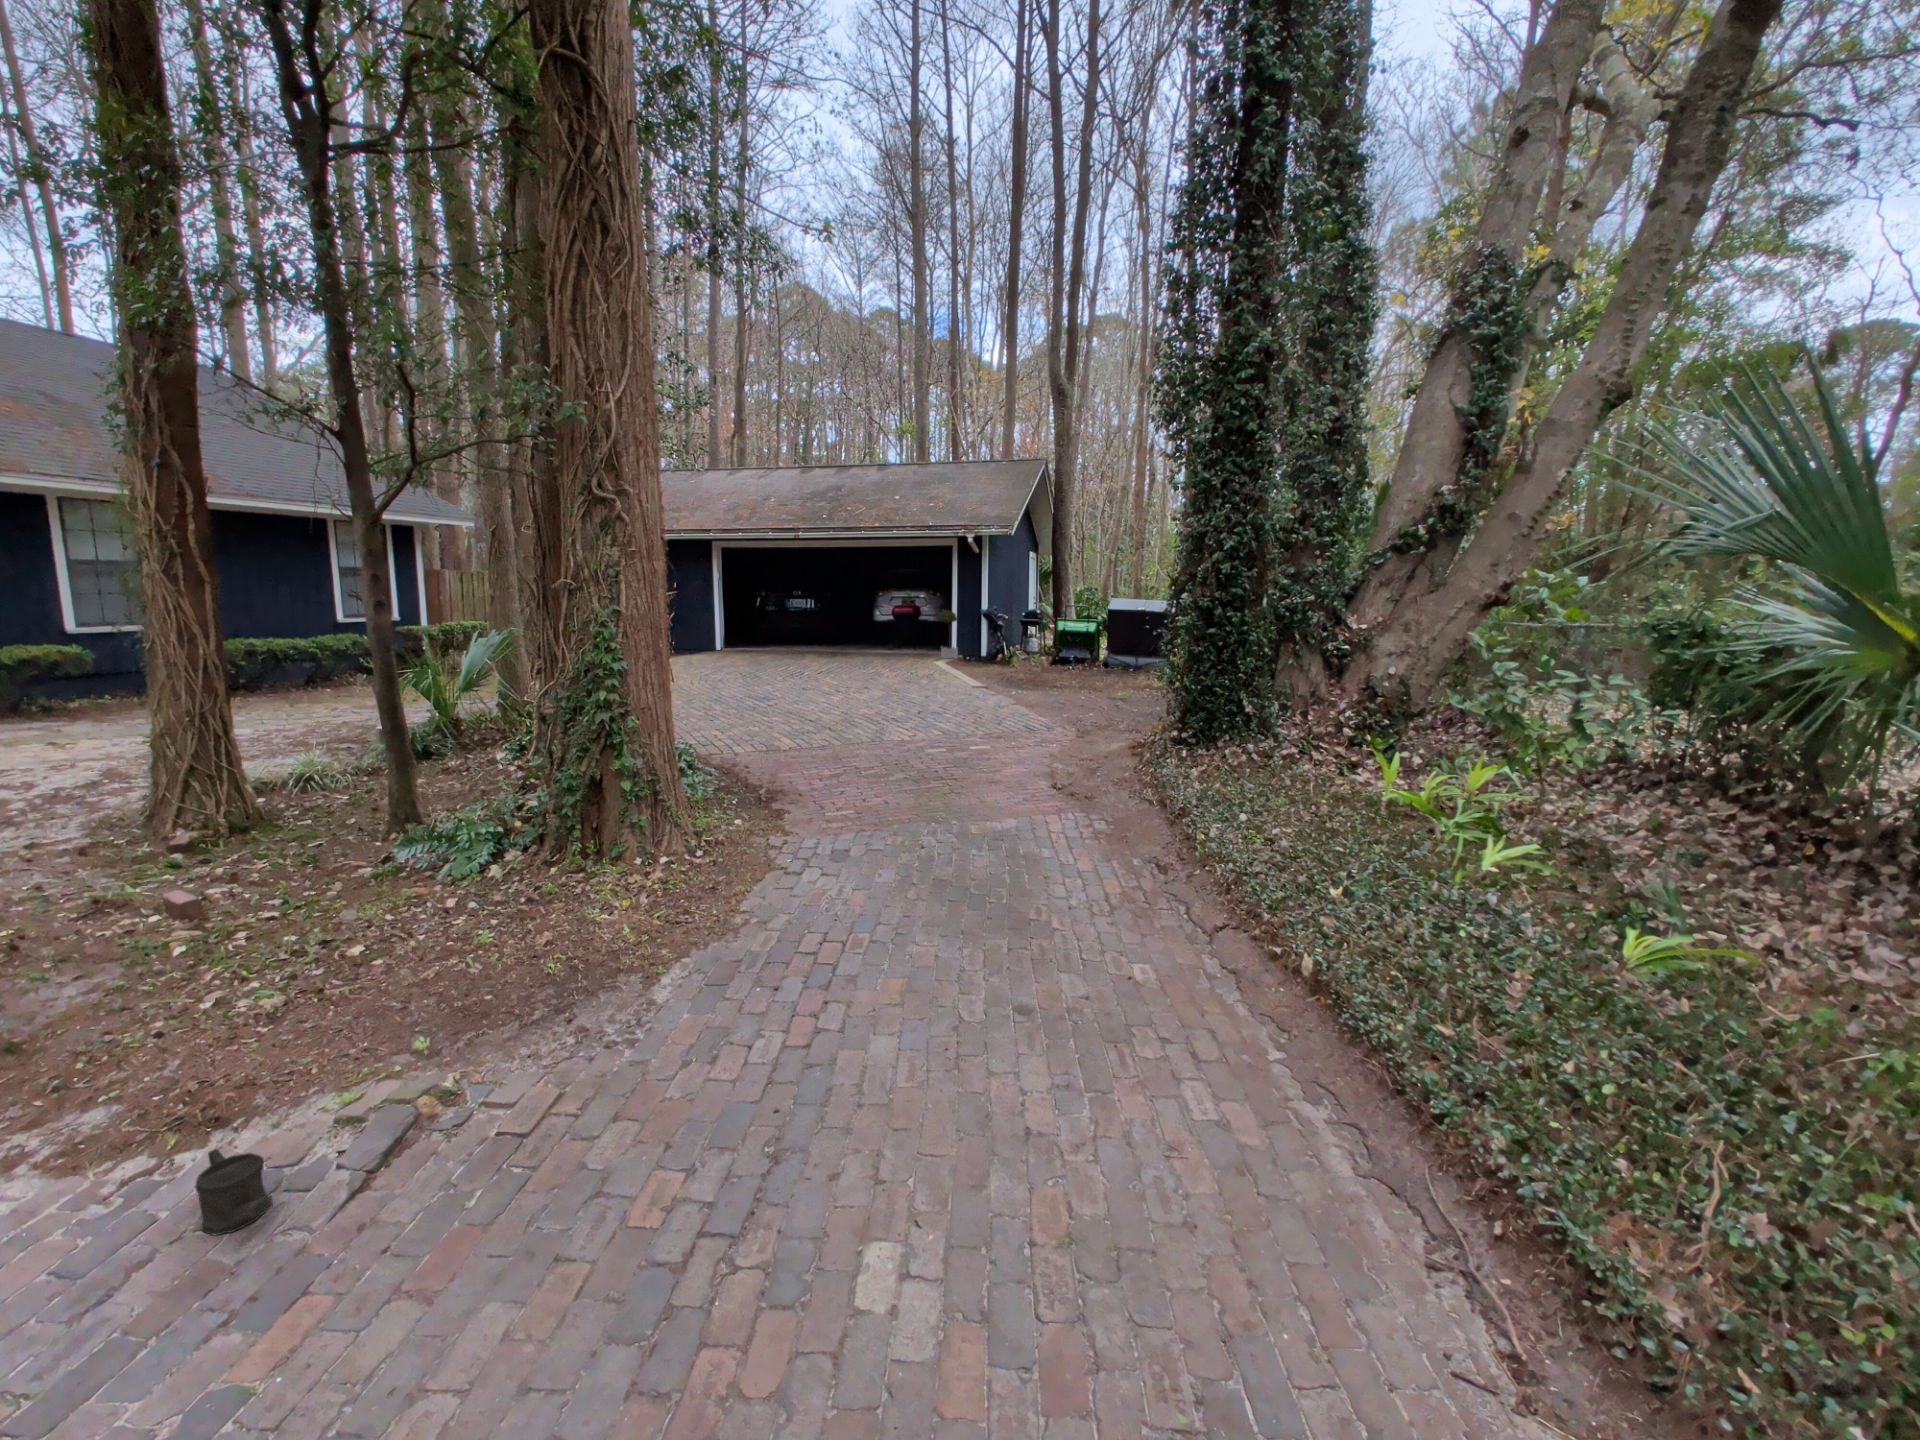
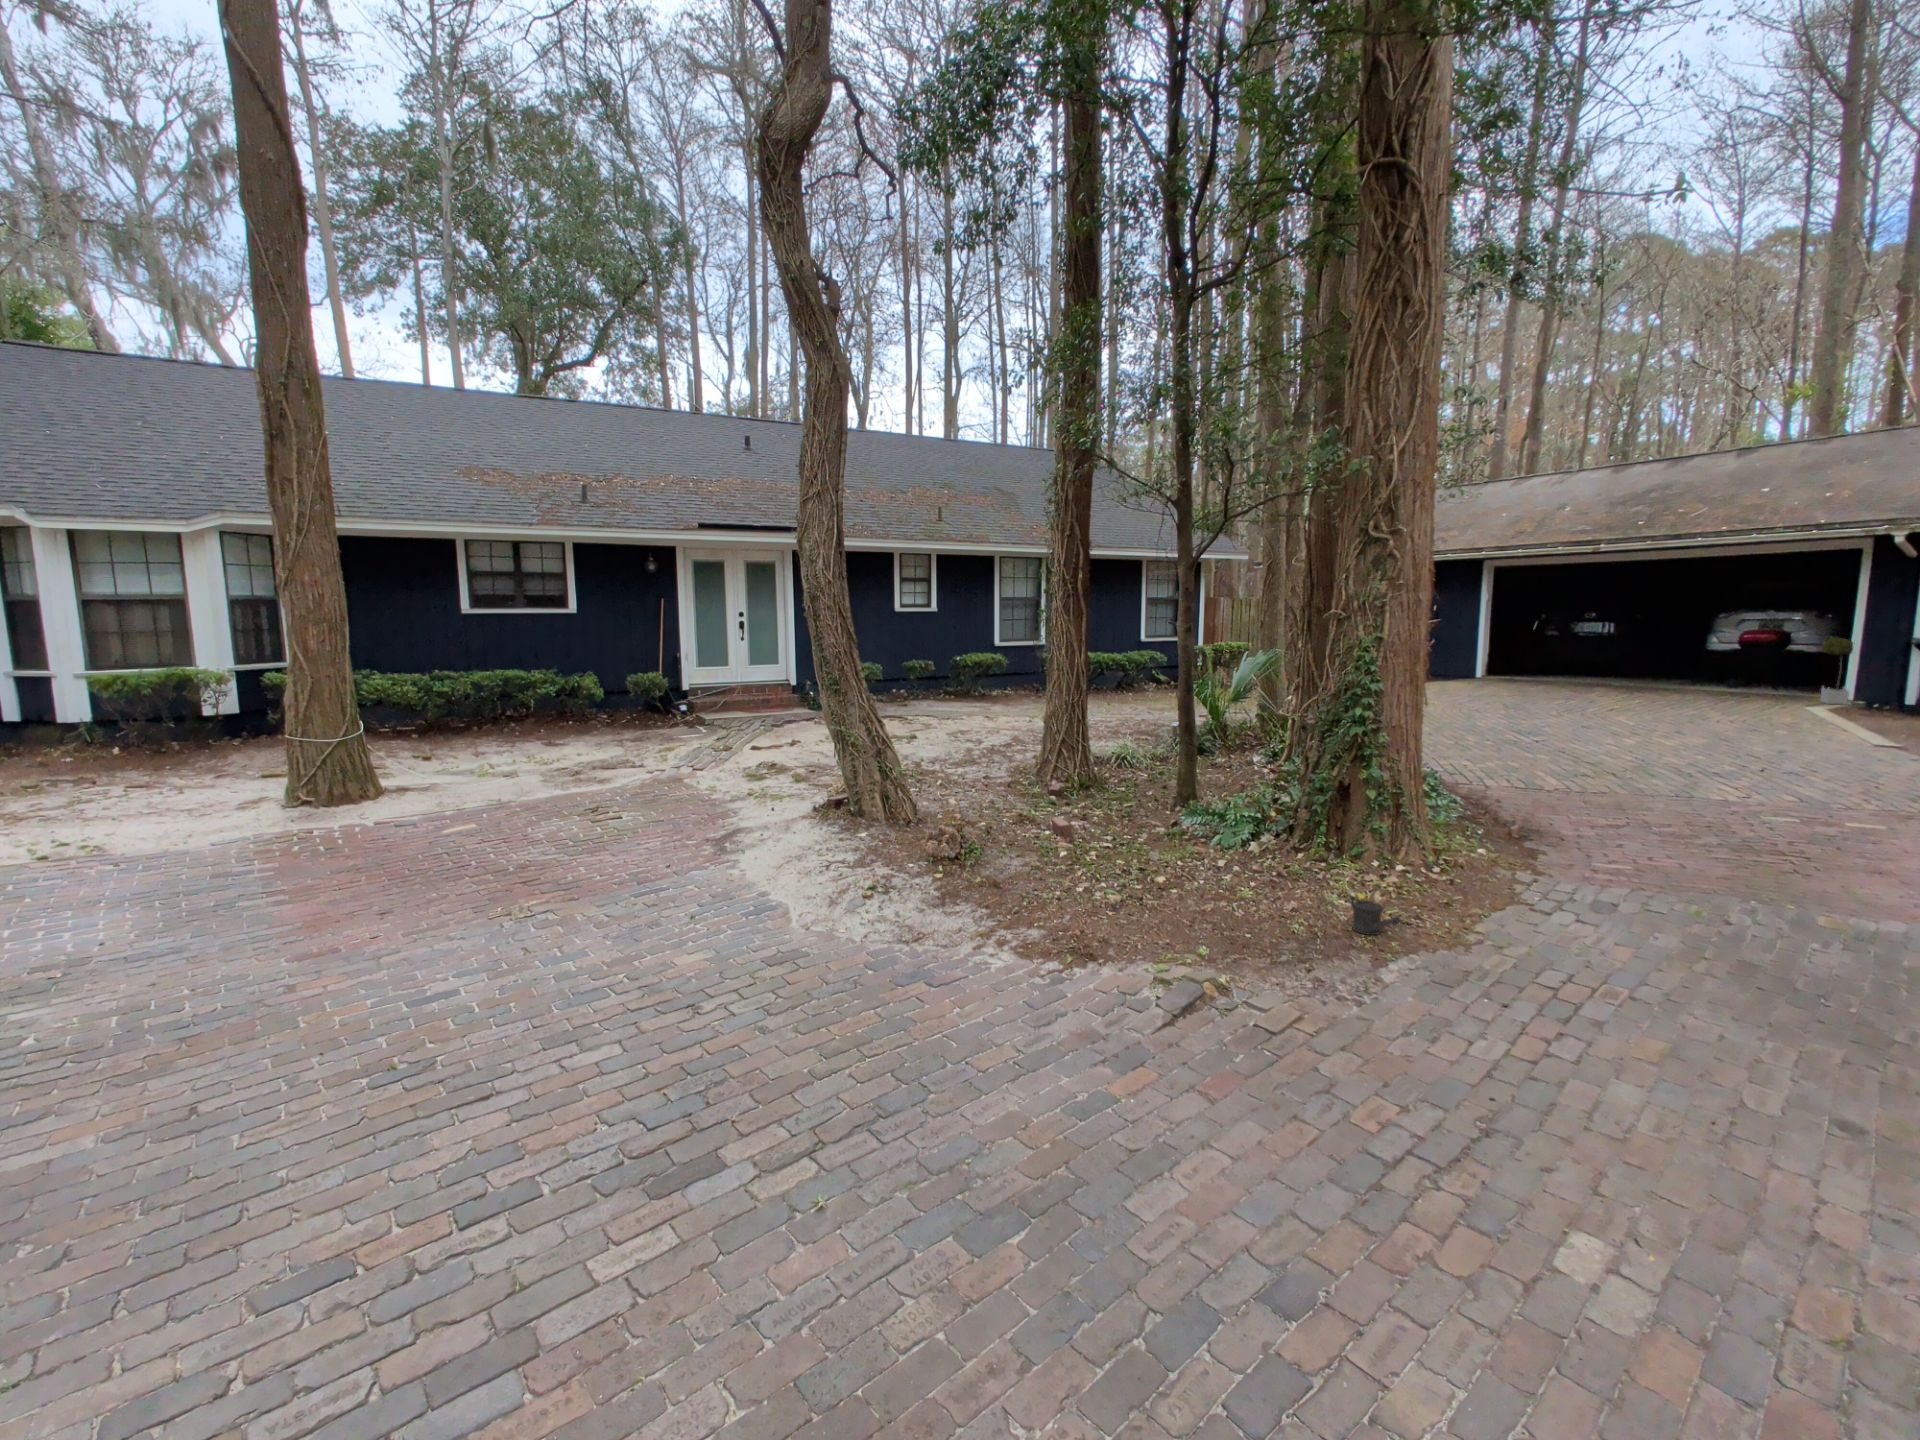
watering can: present [195,1149,273,1235] -> present [1350,896,1400,935]

